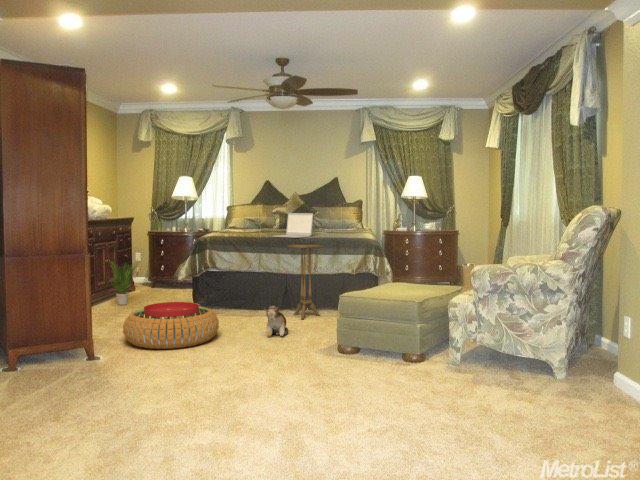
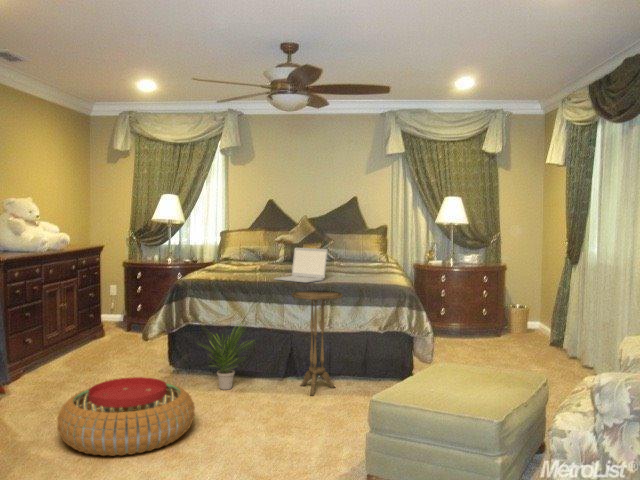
potted plant: present [109,263,139,305] -> present [203,323,251,390]
plush toy: present [264,306,288,337] -> none [258,388,292,431]

